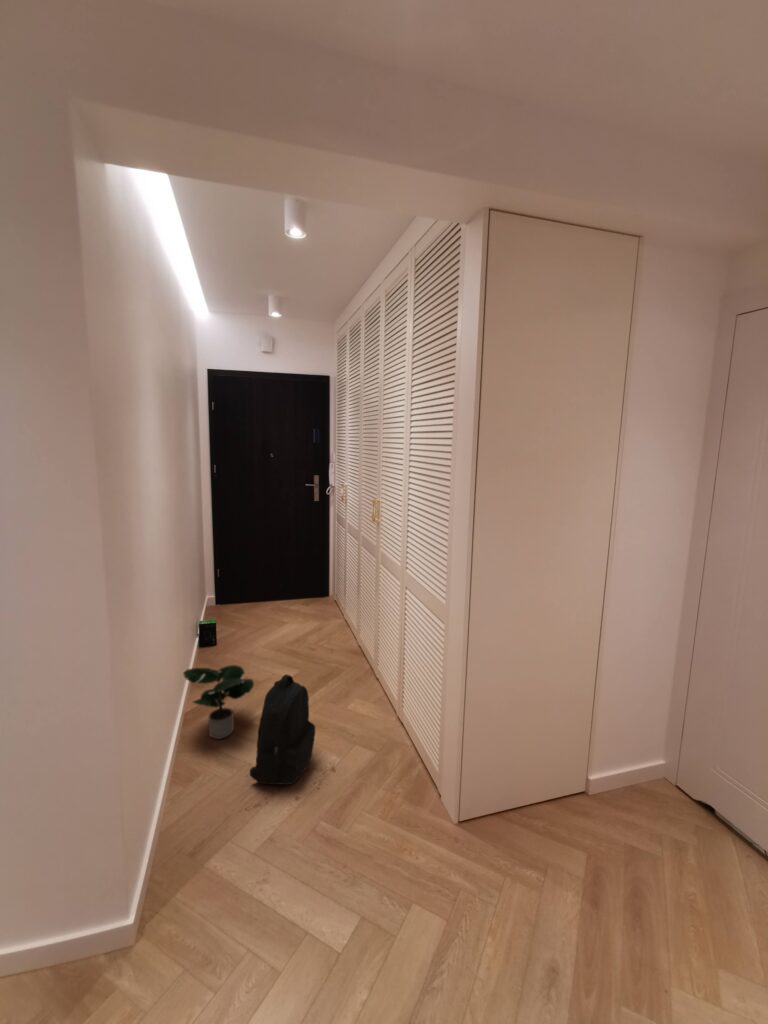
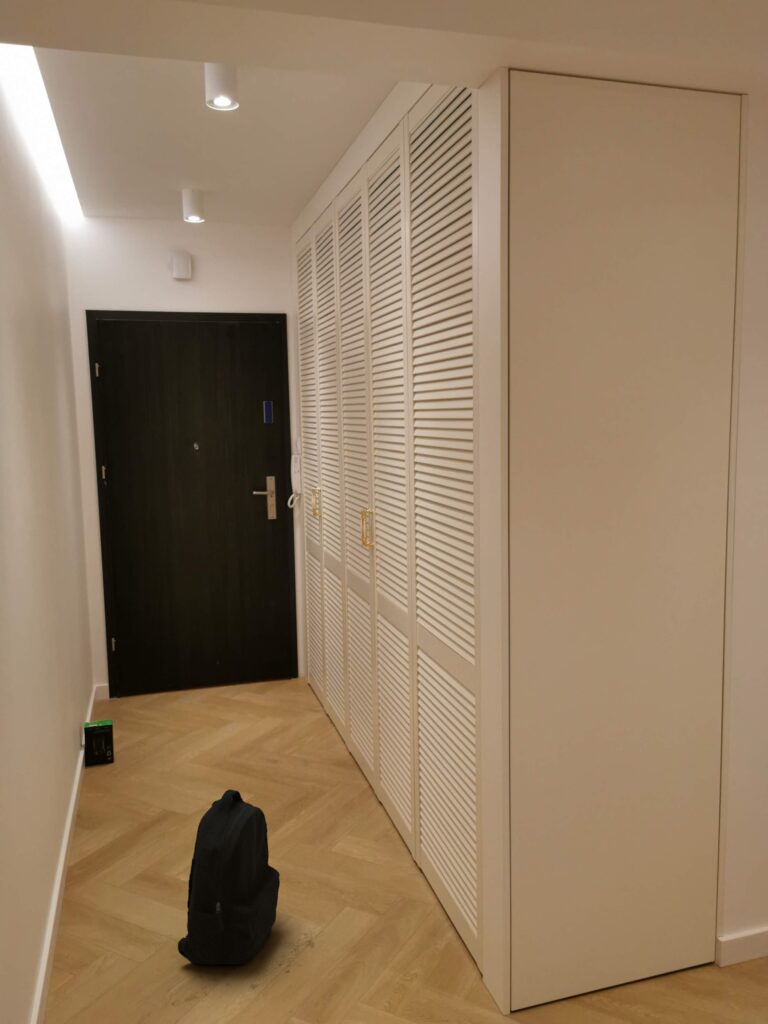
potted plant: present [183,665,254,739] -> none [67,785,179,902]

